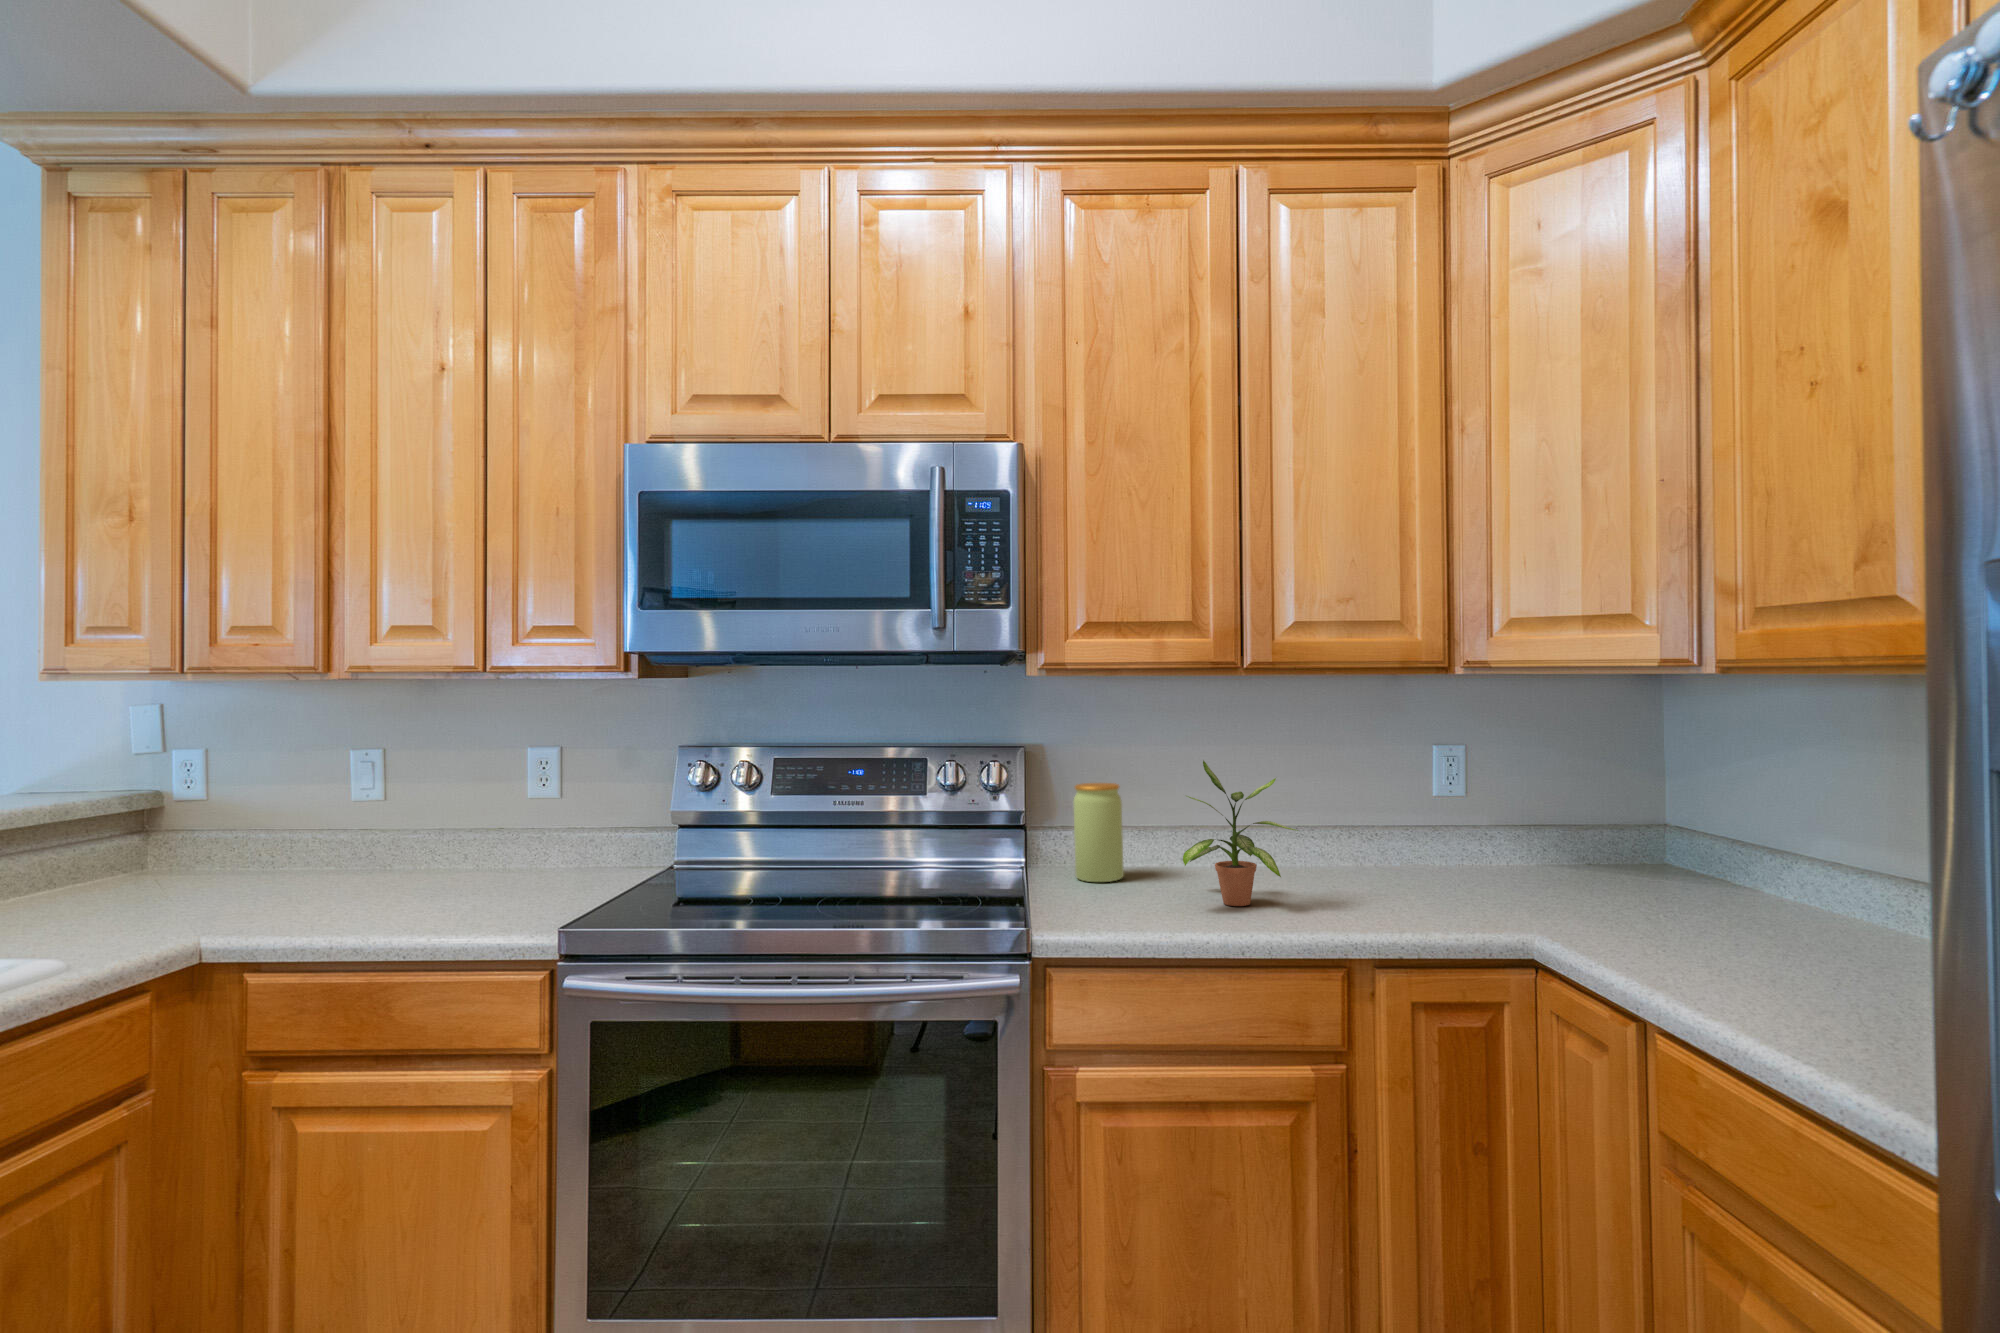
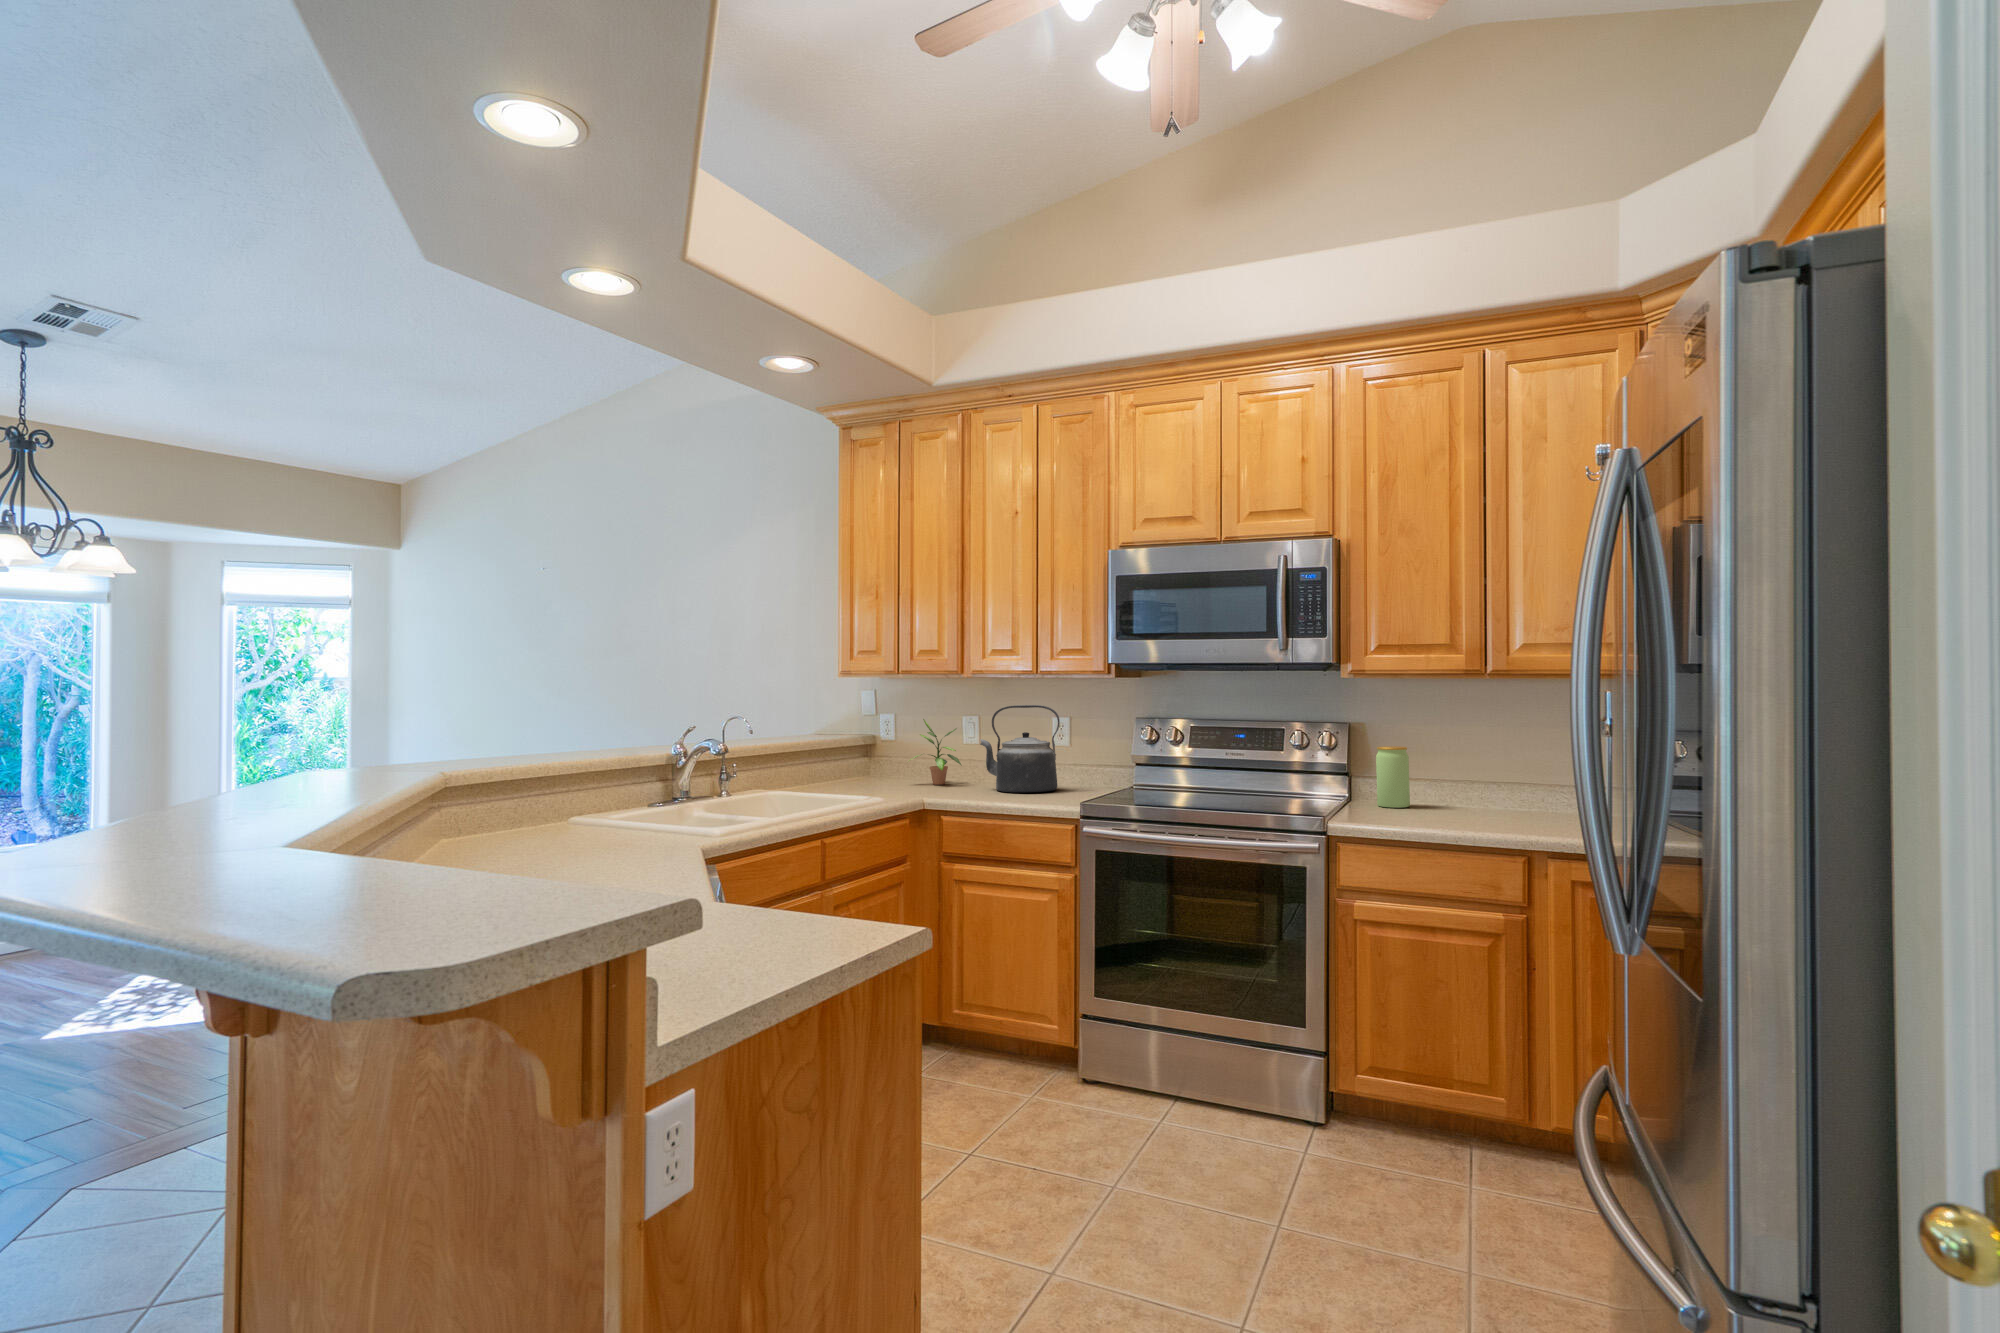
kettle: none [363,730,532,900] -> present [980,705,1060,793]
potted plant: present [1183,760,1298,906] -> present [910,719,961,785]

